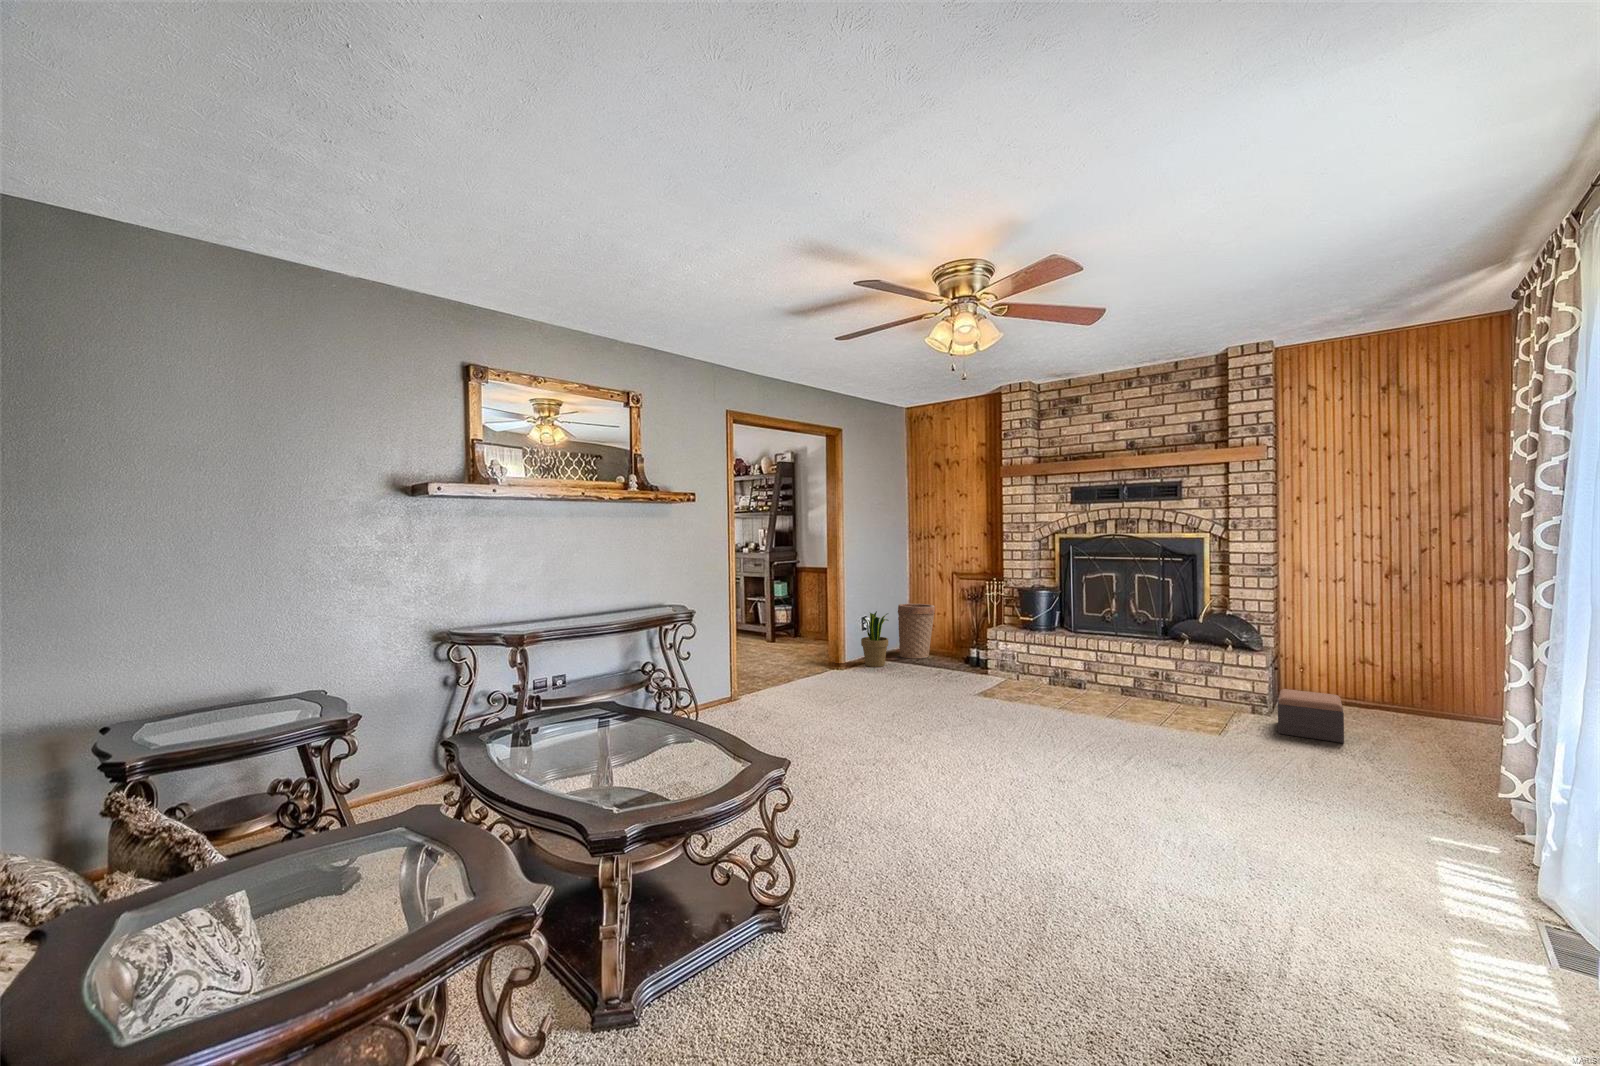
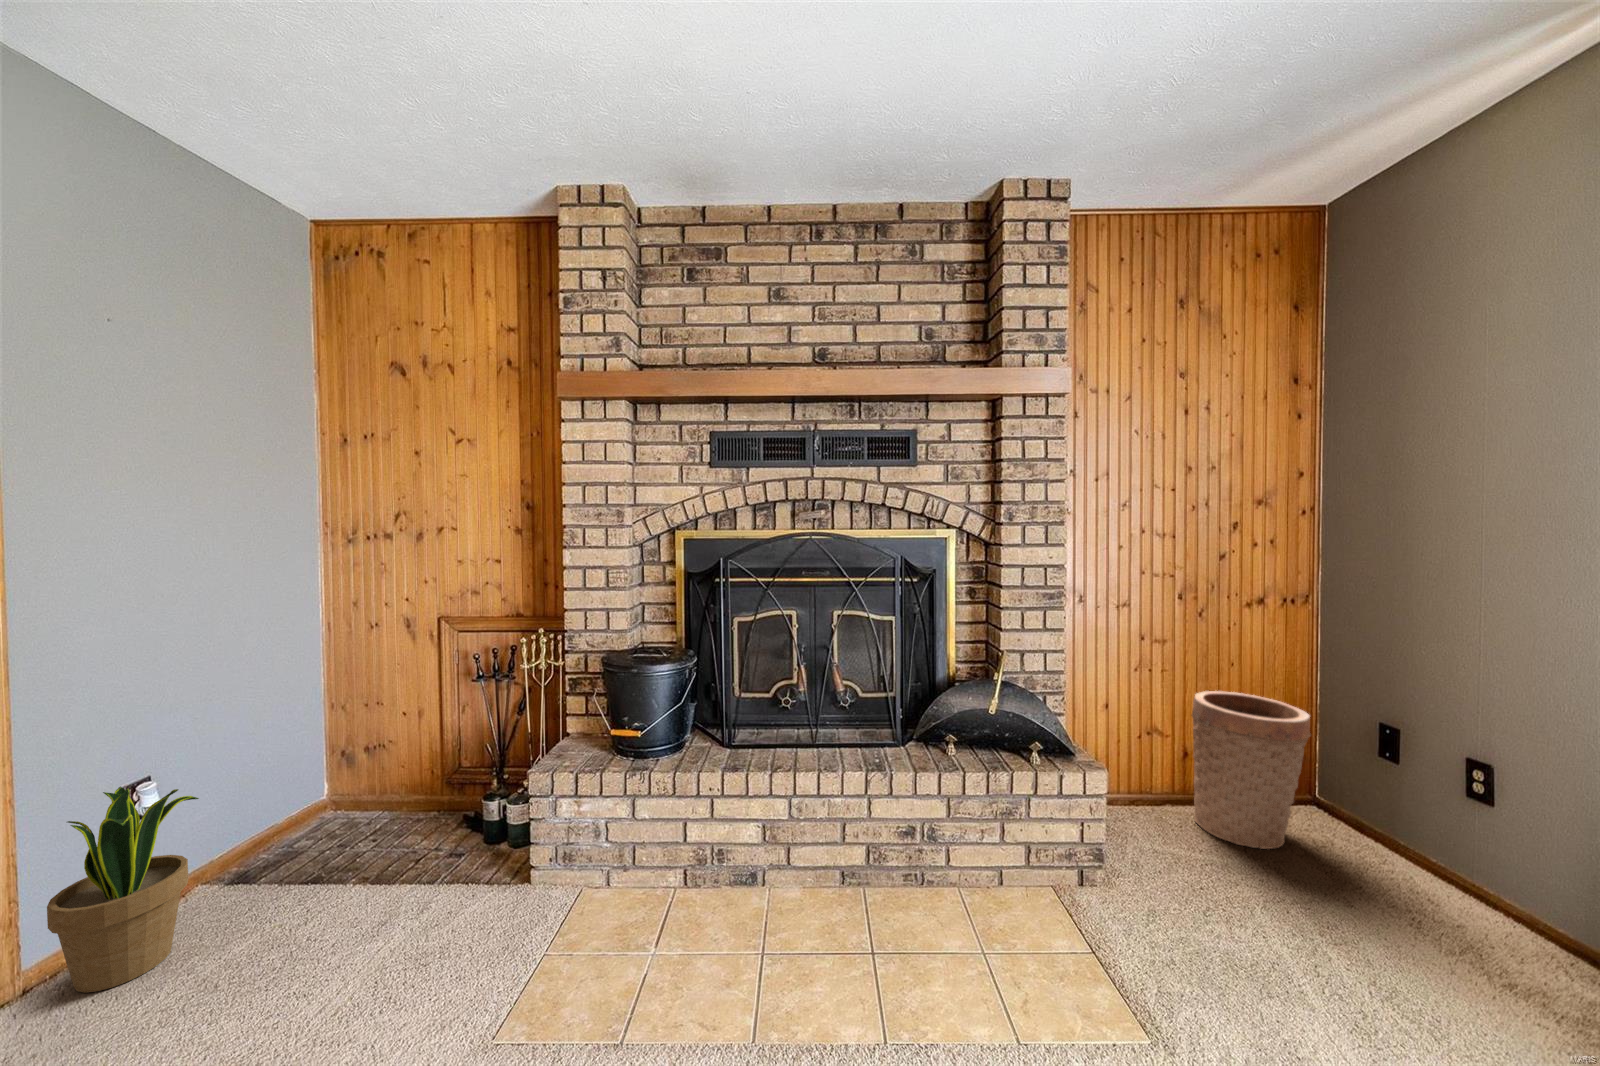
basket: present [898,604,935,659] -> present [1192,691,1311,849]
footstool: present [1278,689,1344,743] -> none [1155,842,1340,988]

